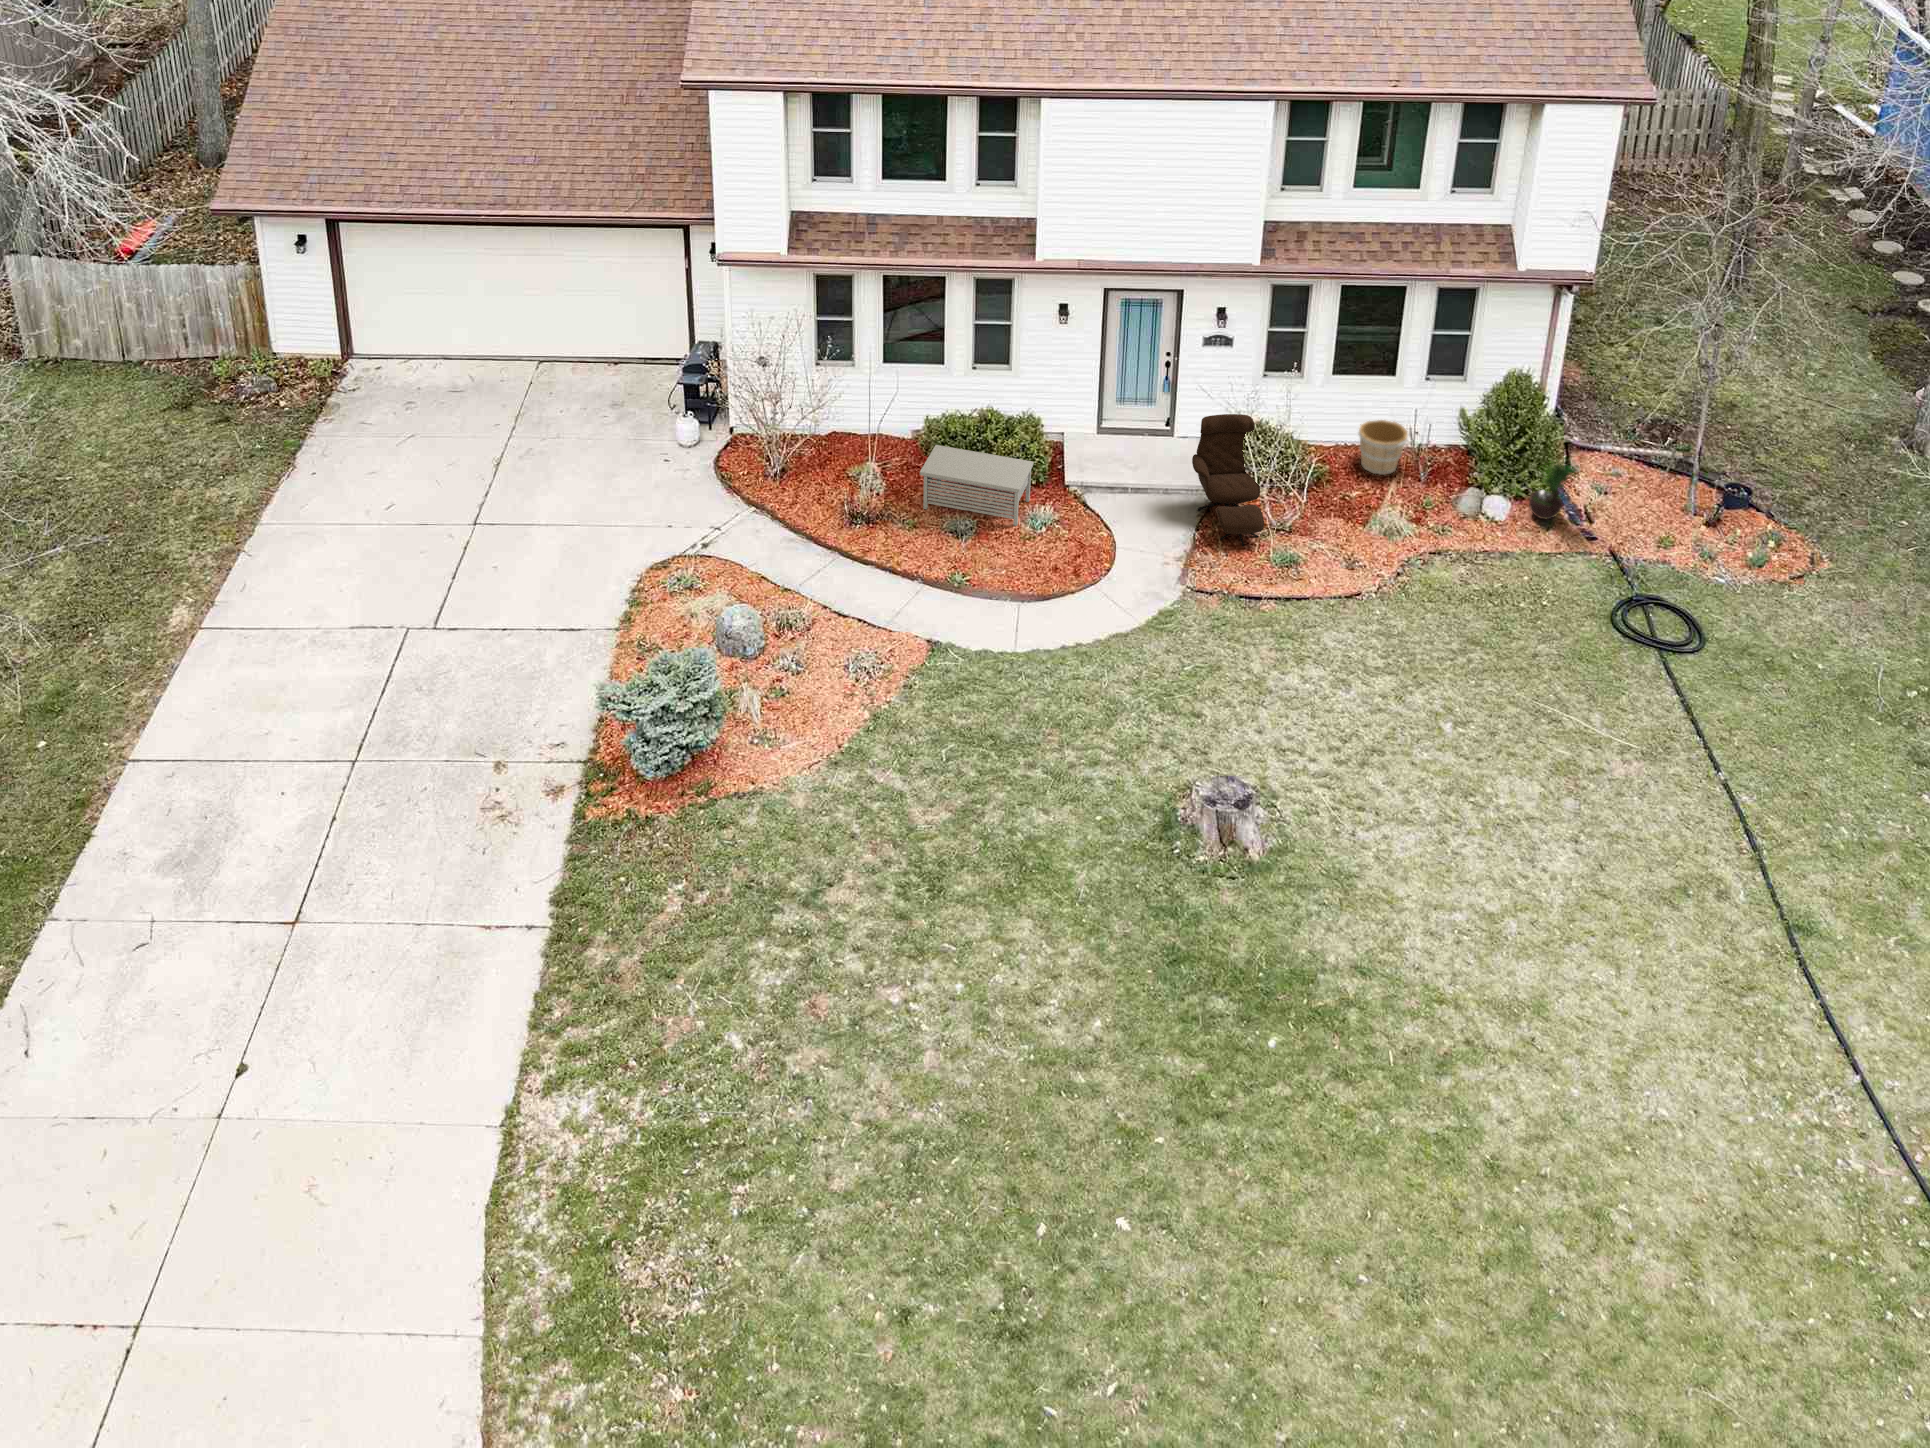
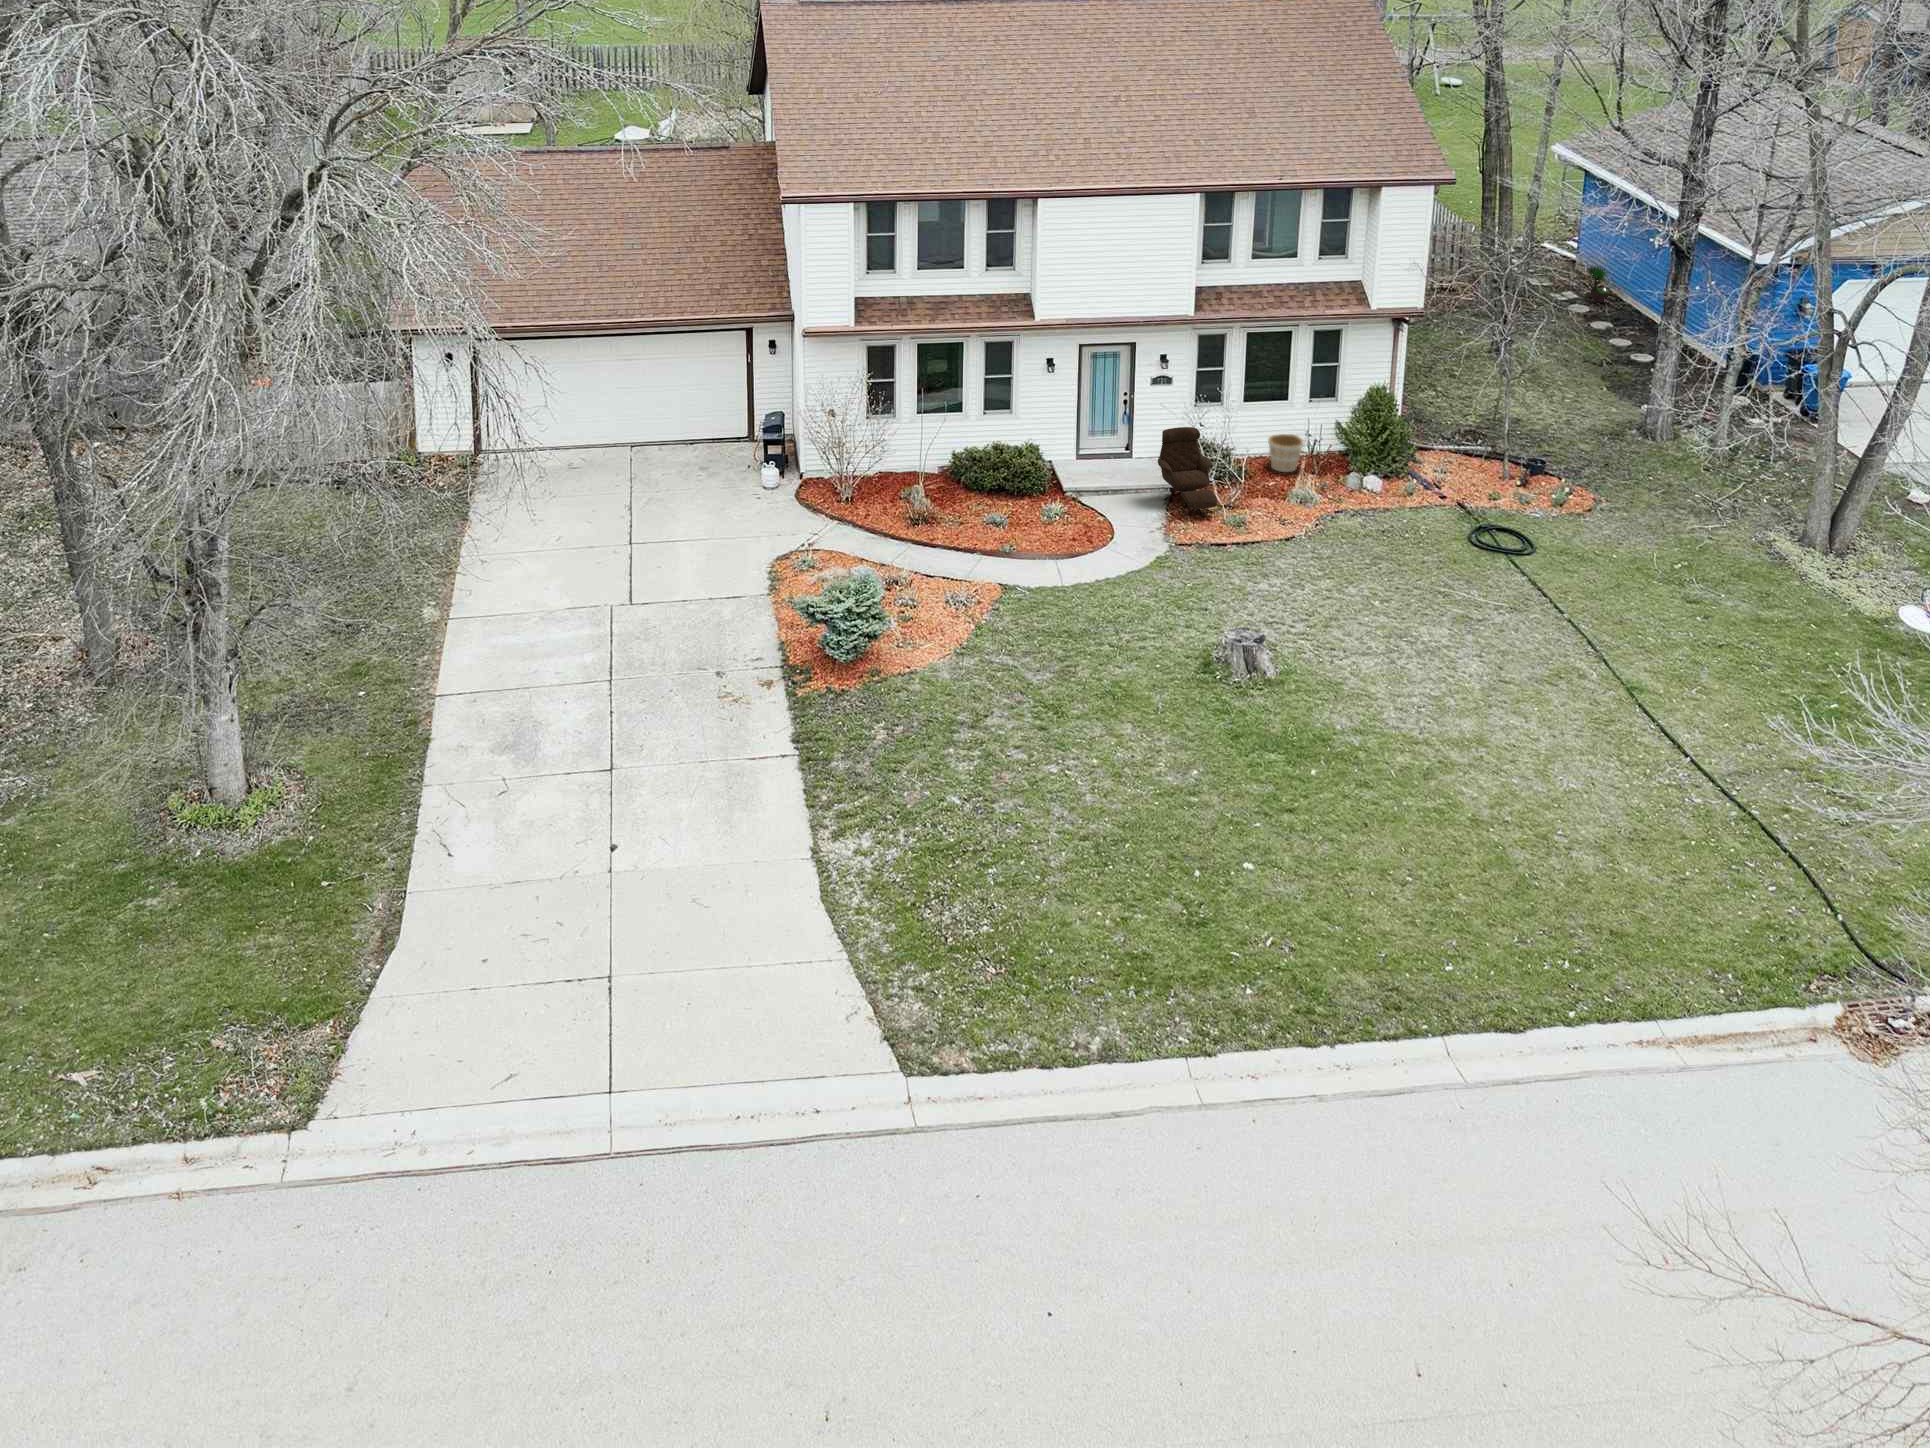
storage bench: present [920,445,1033,526] -> none [963,465,1043,517]
potted tree: present [1529,460,1575,519] -> present [1587,265,1610,303]

